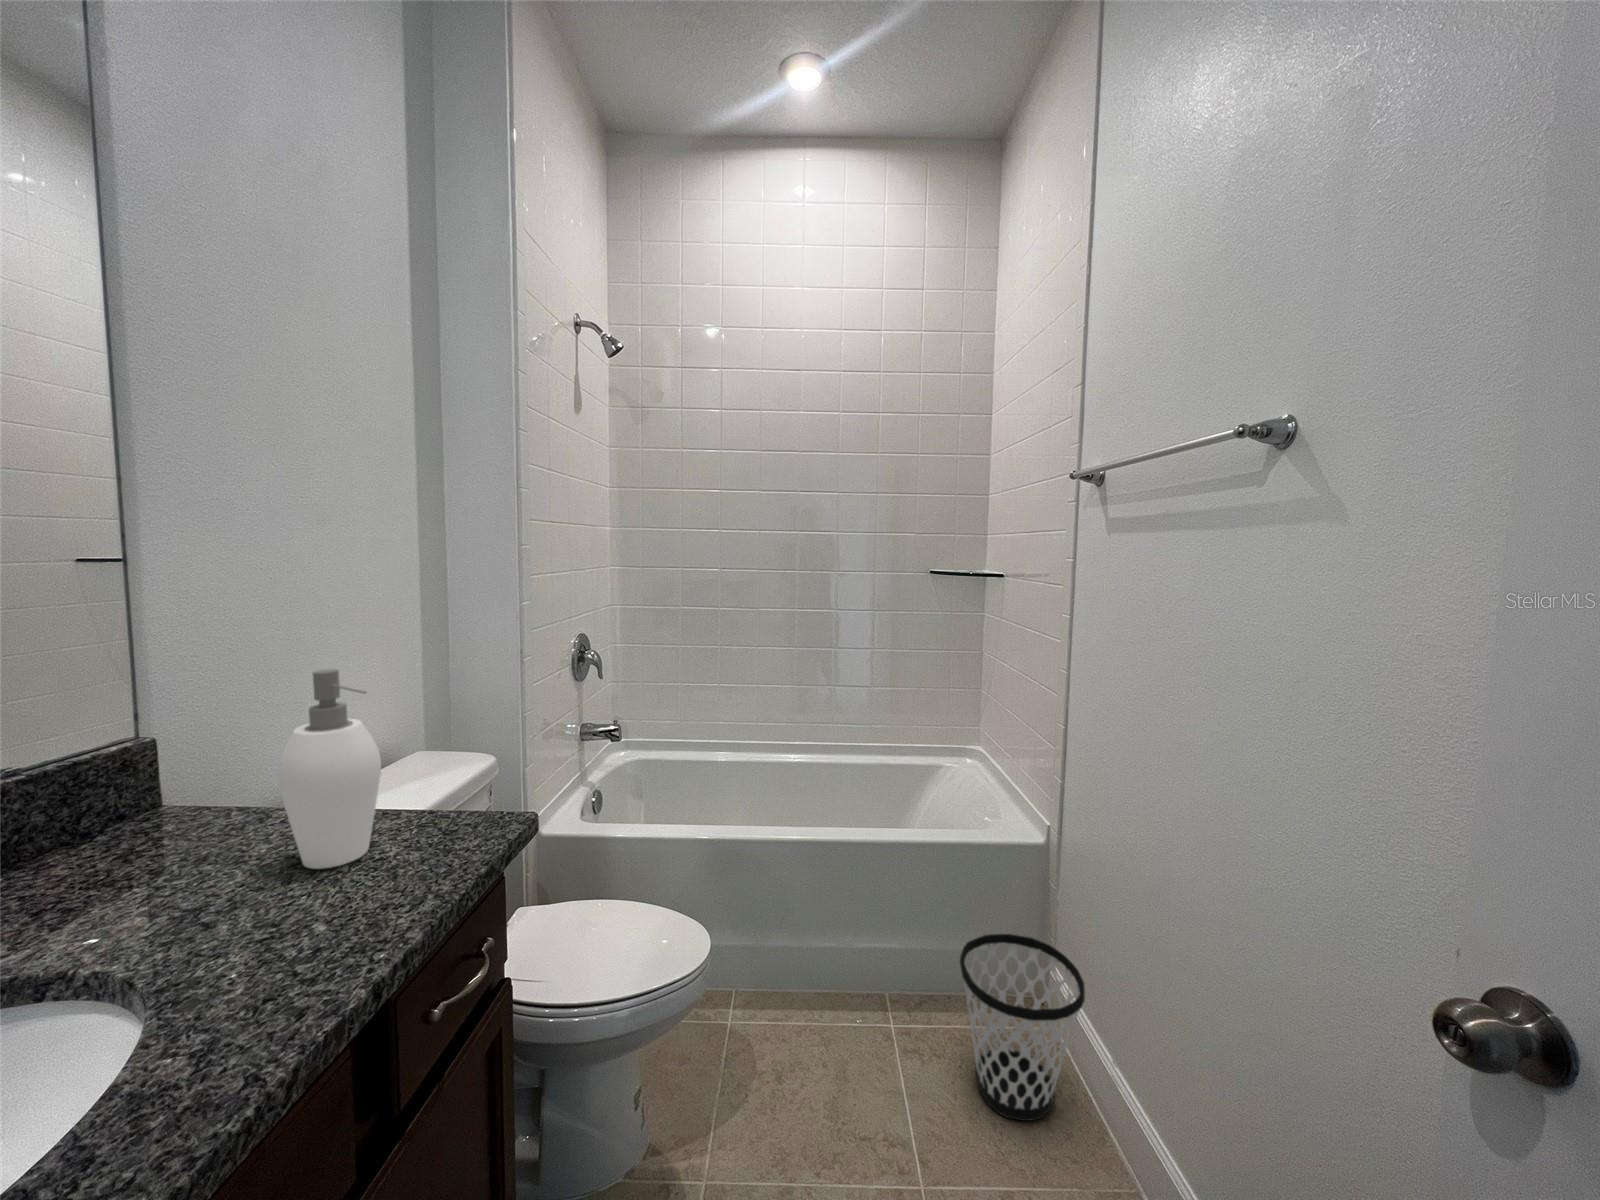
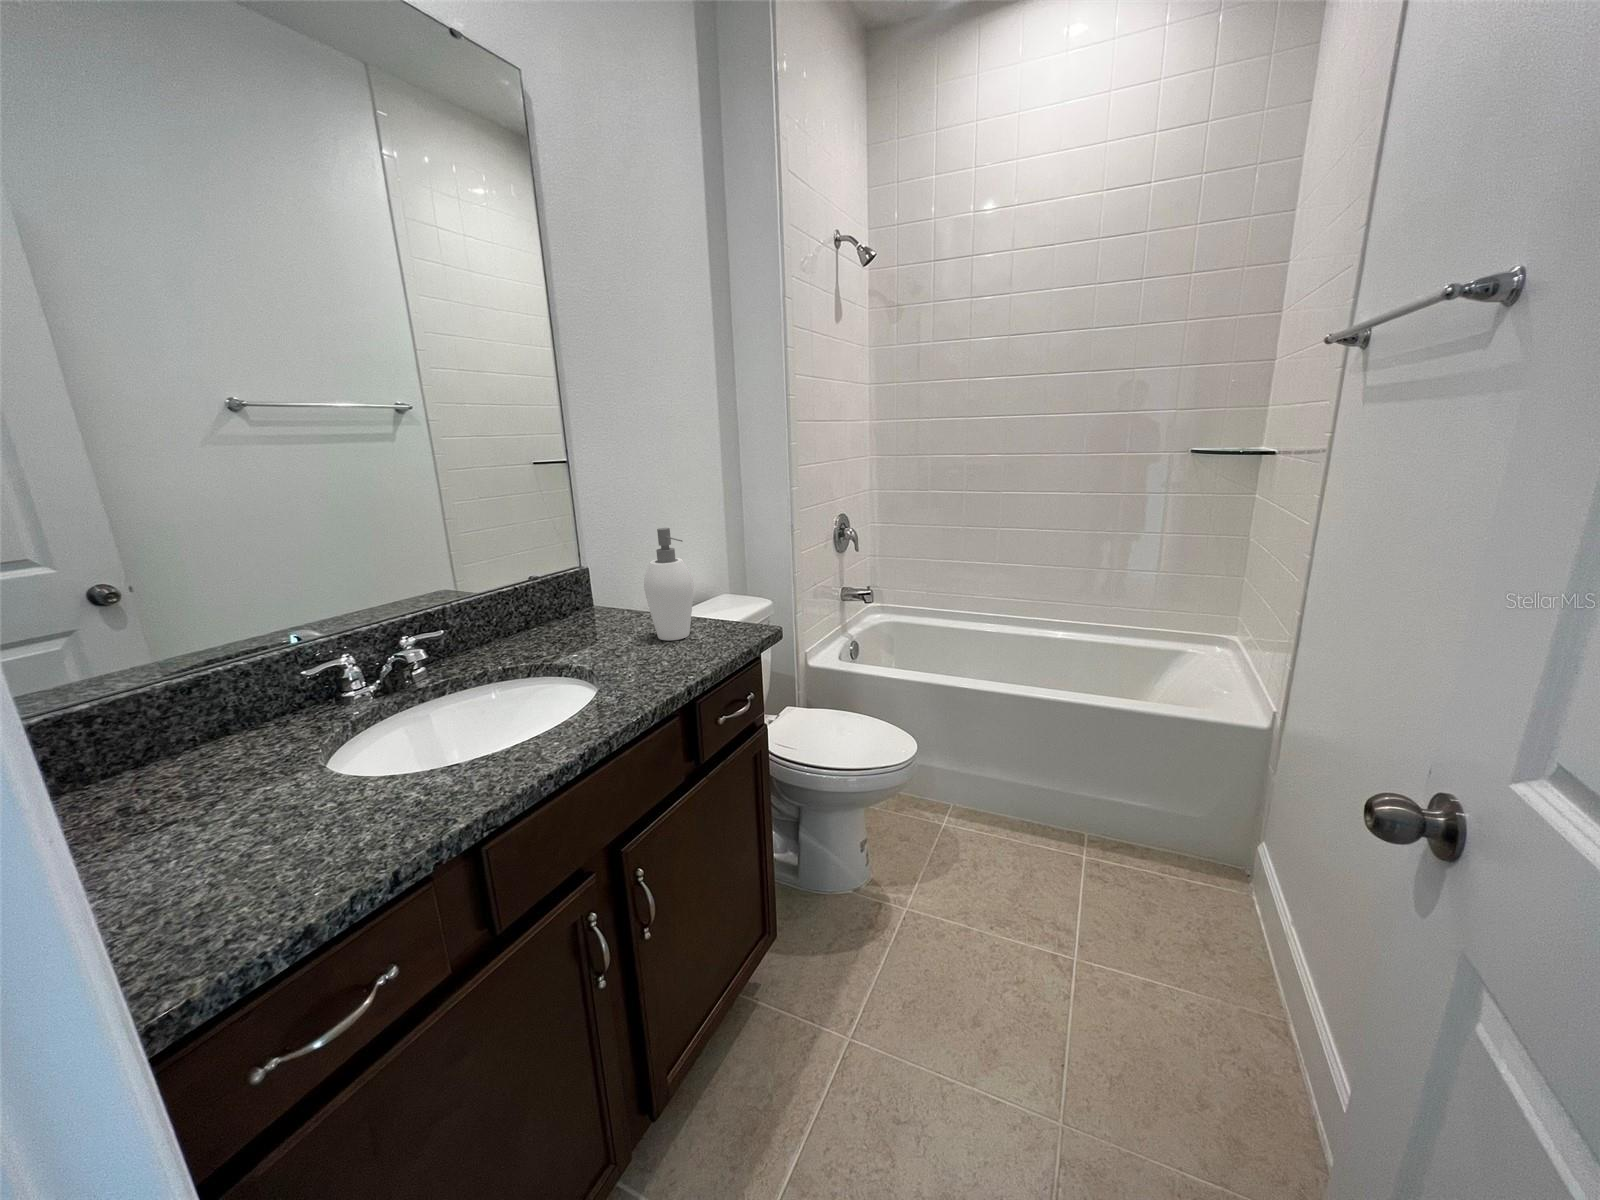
wastebasket: present [960,934,1085,1121] -> none [1142,794,1267,948]

